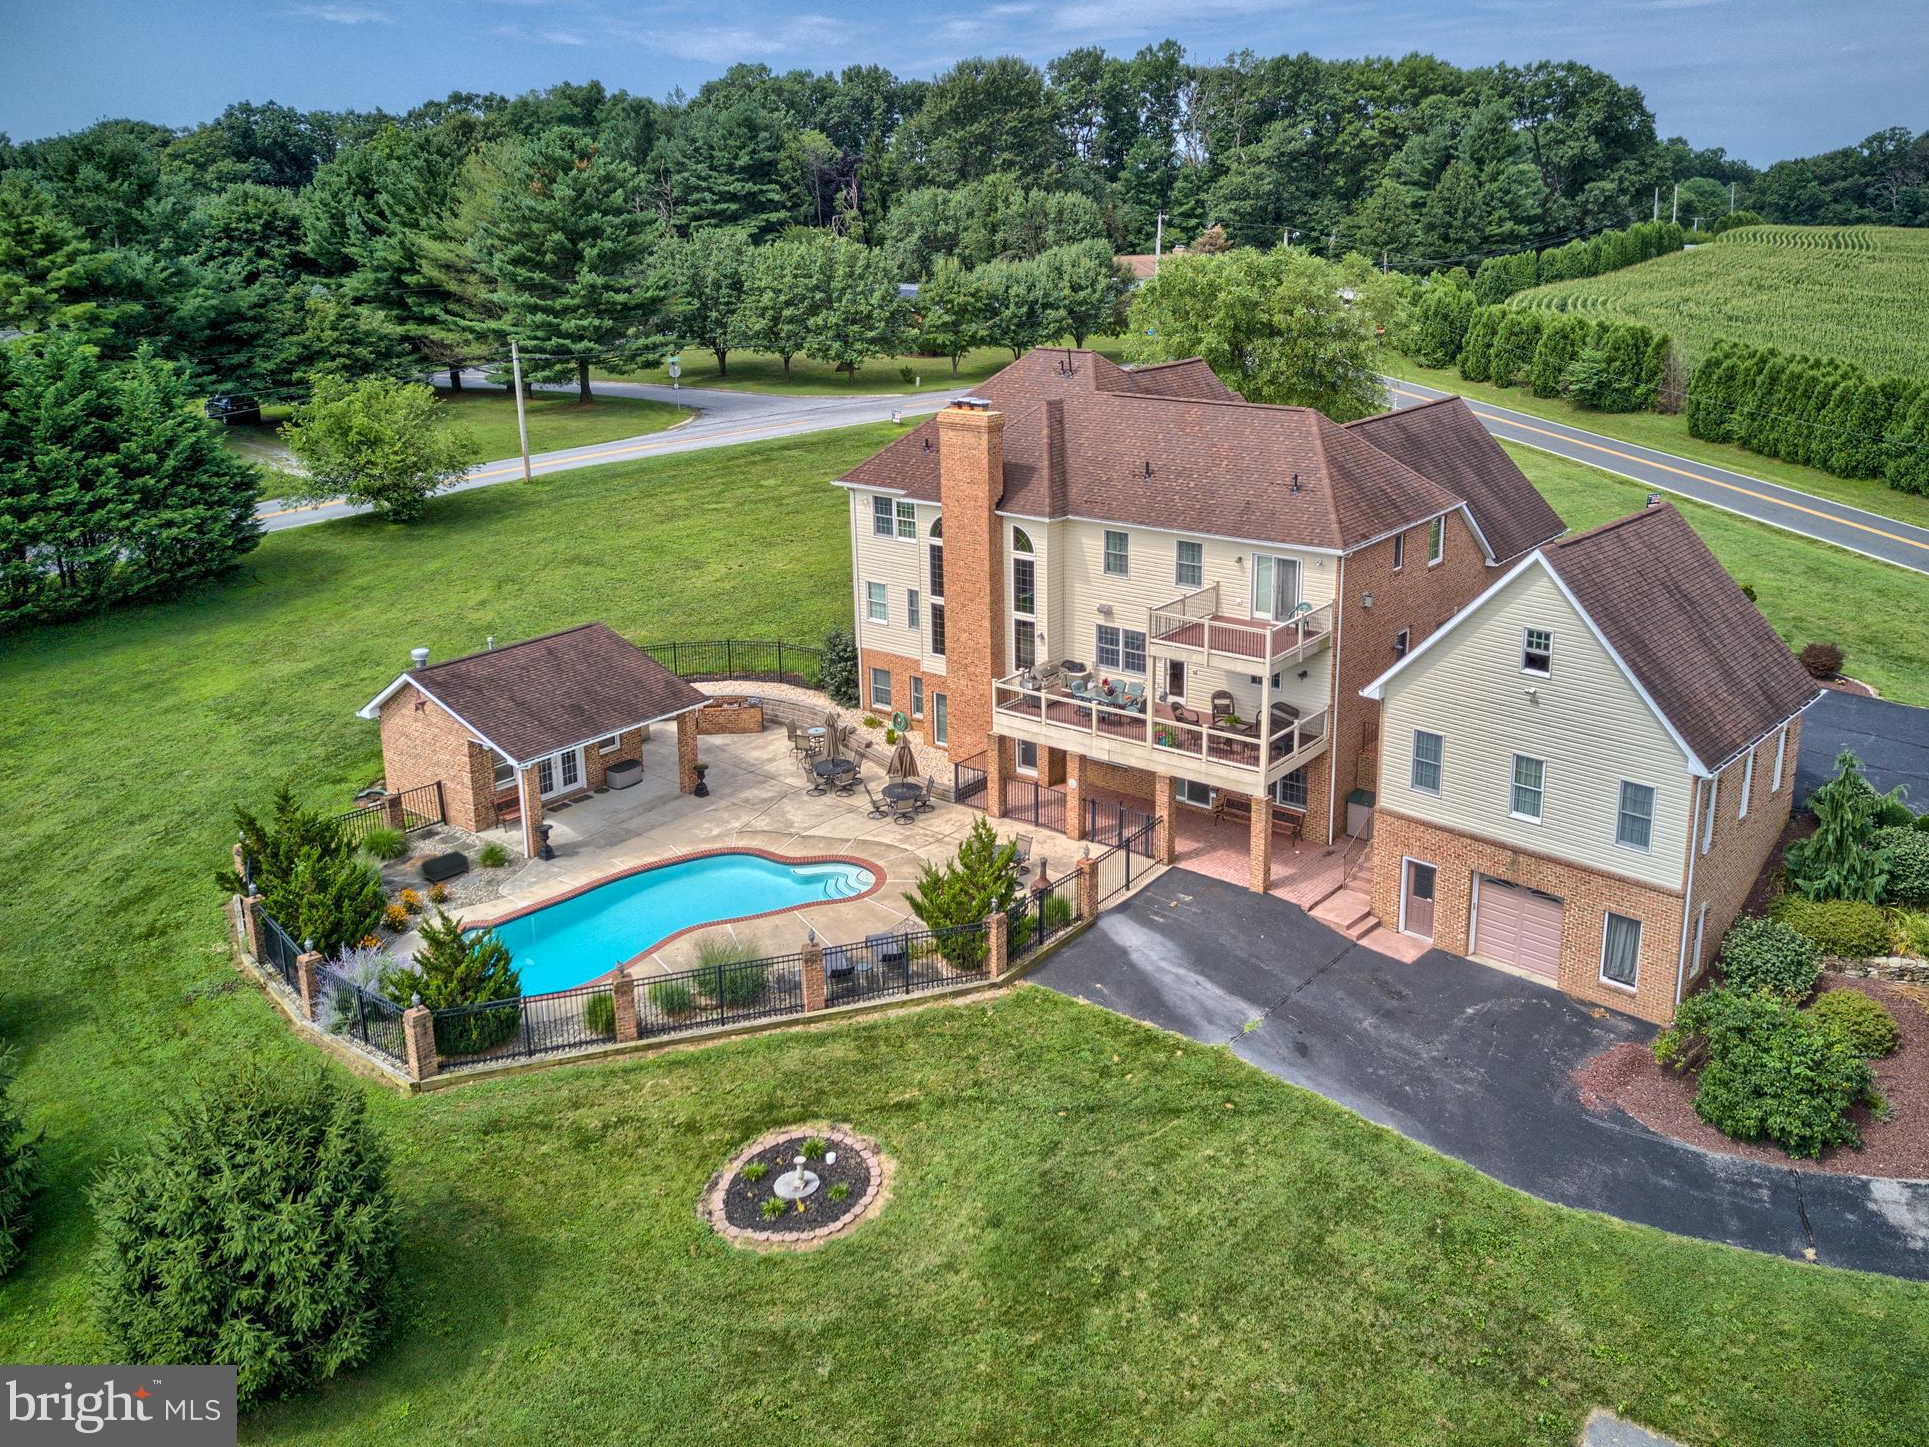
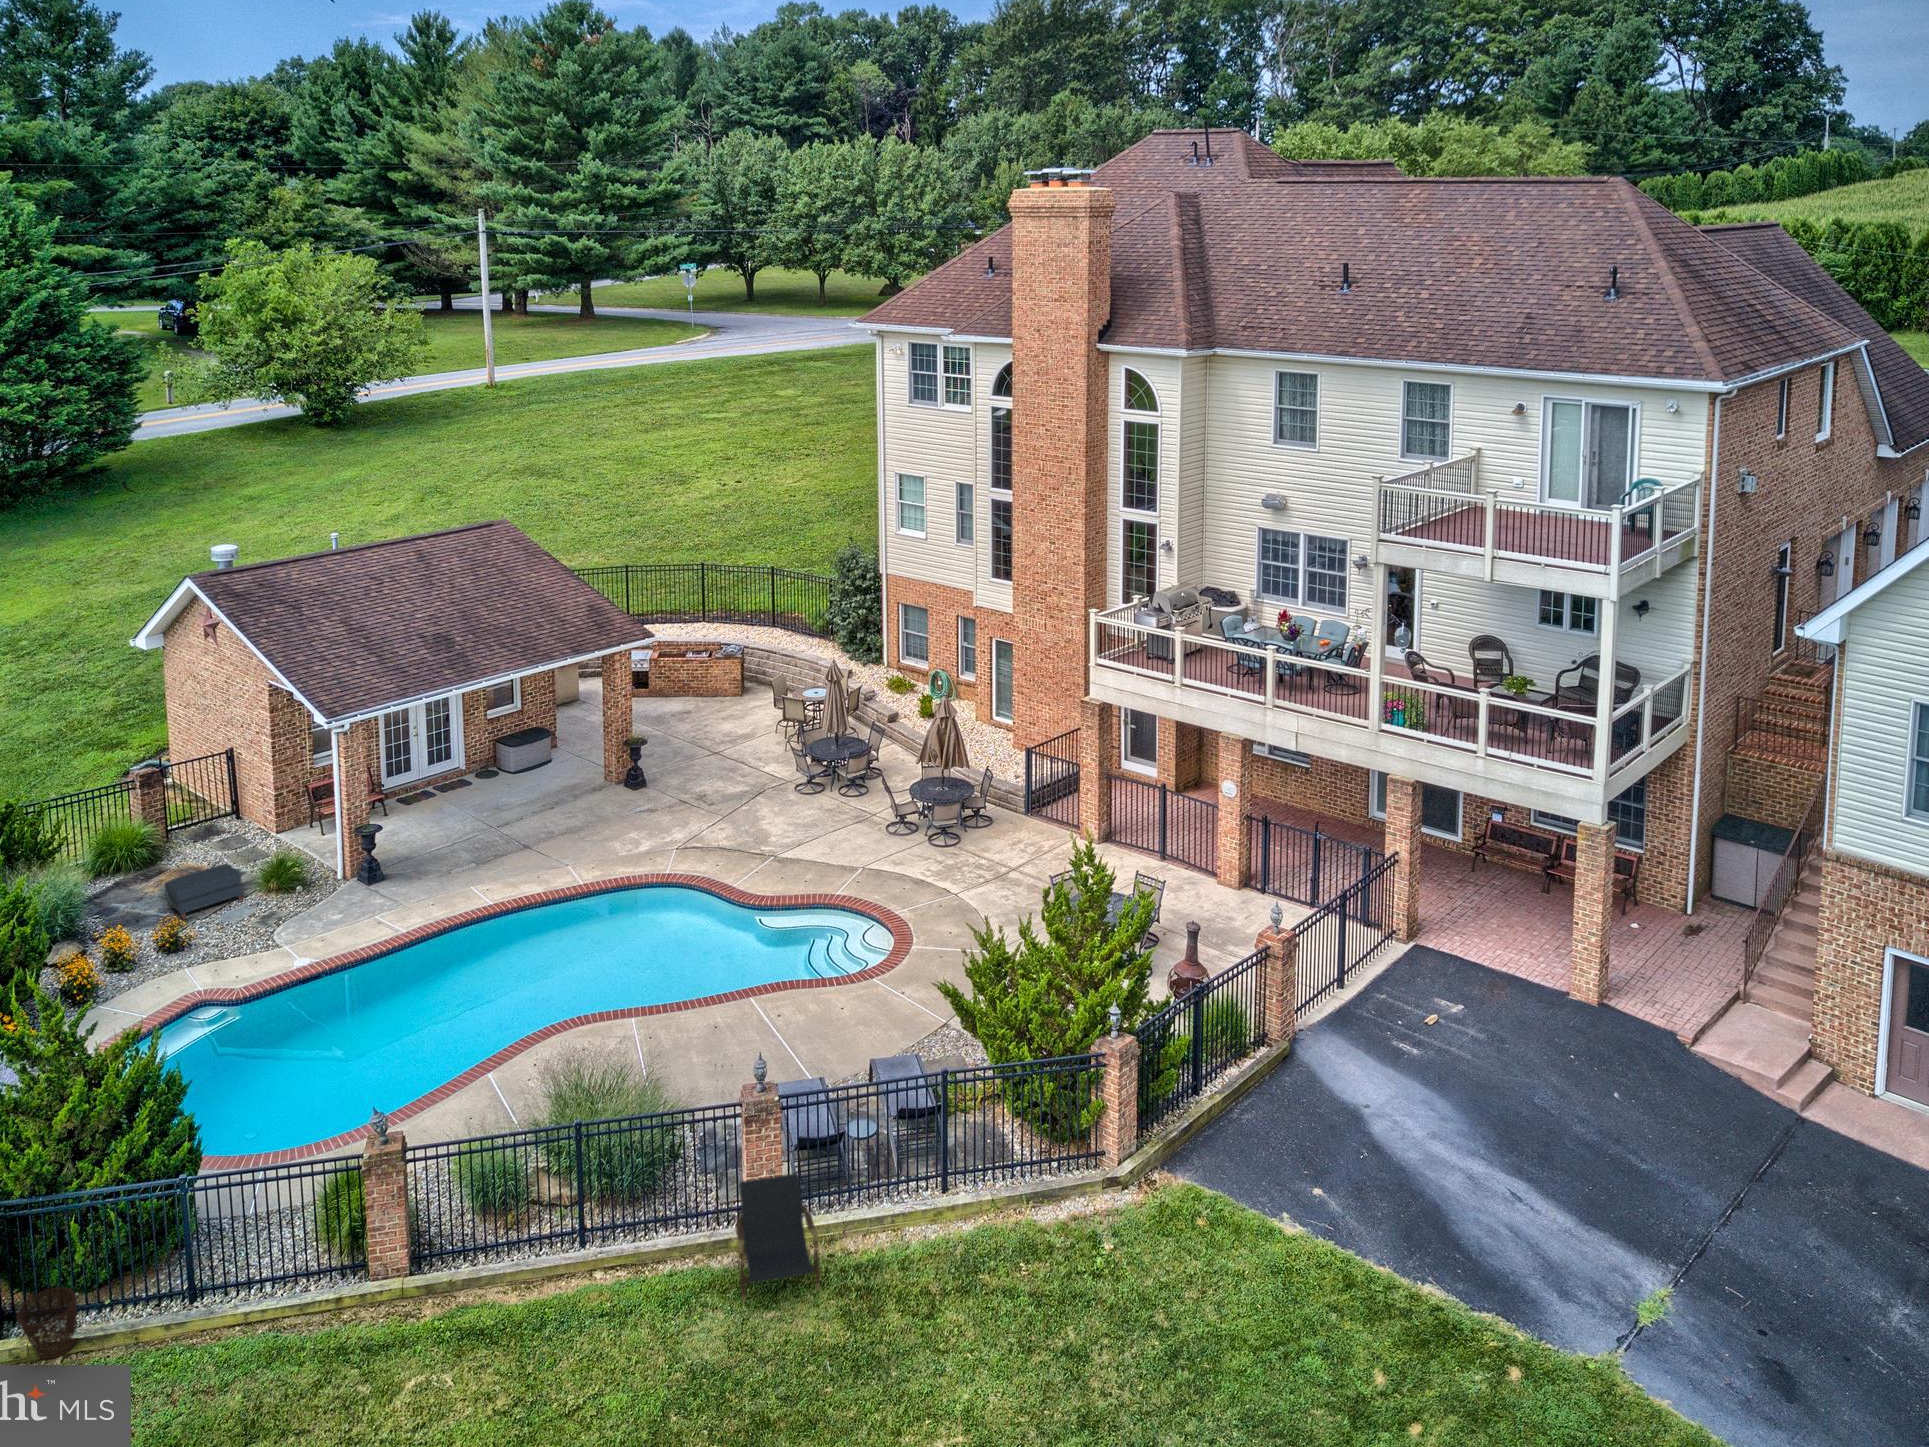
lounge chair: none [803,981,846,1044] -> present [736,1173,820,1303]
basket: none [447,1048,475,1083] -> present [16,1287,77,1359]

